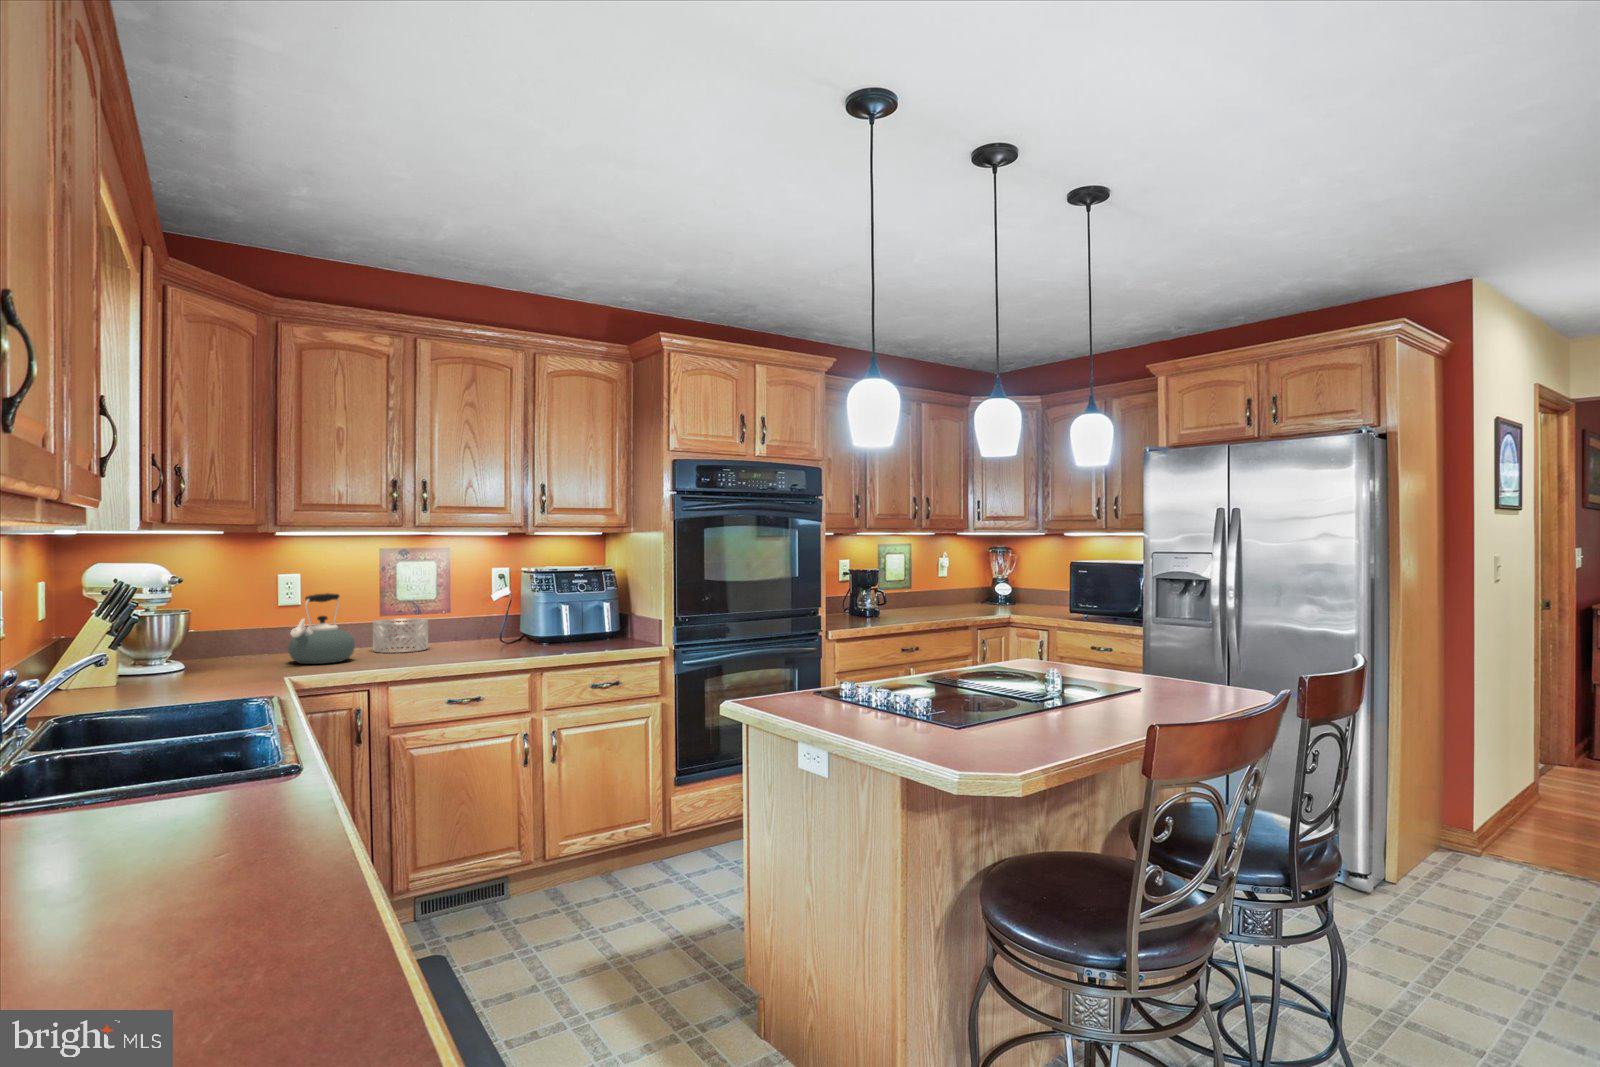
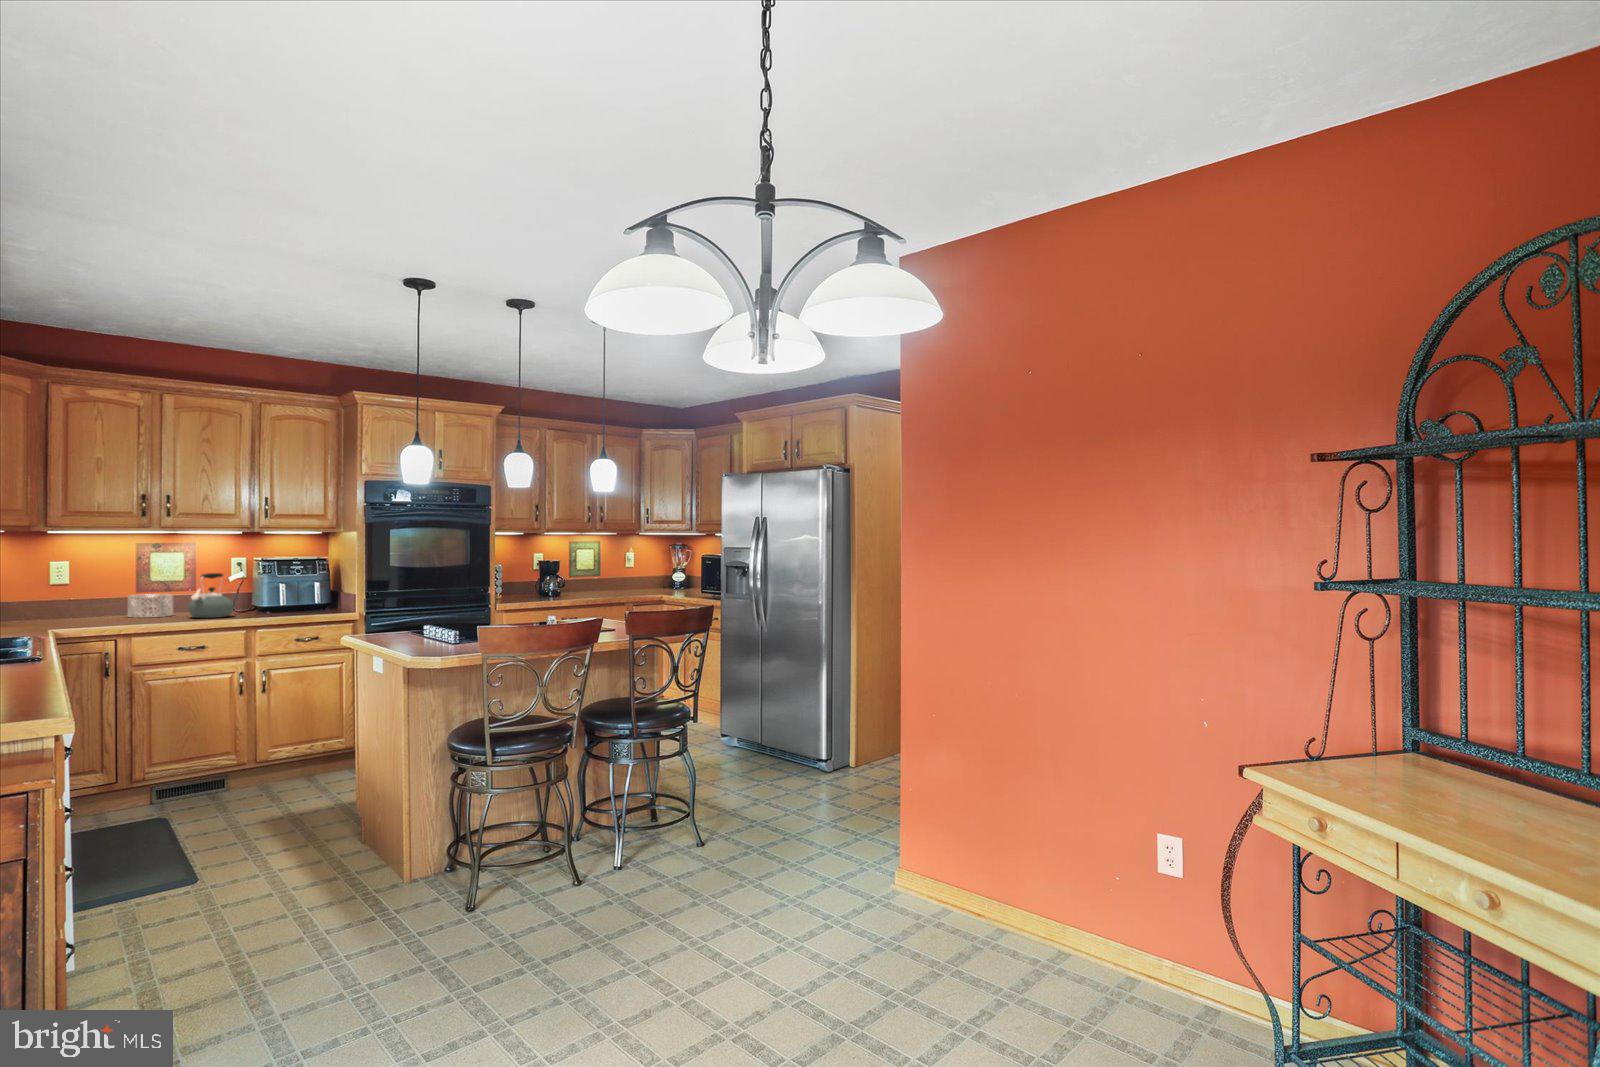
kettle: present [288,593,355,664] -> present [188,573,234,618]

